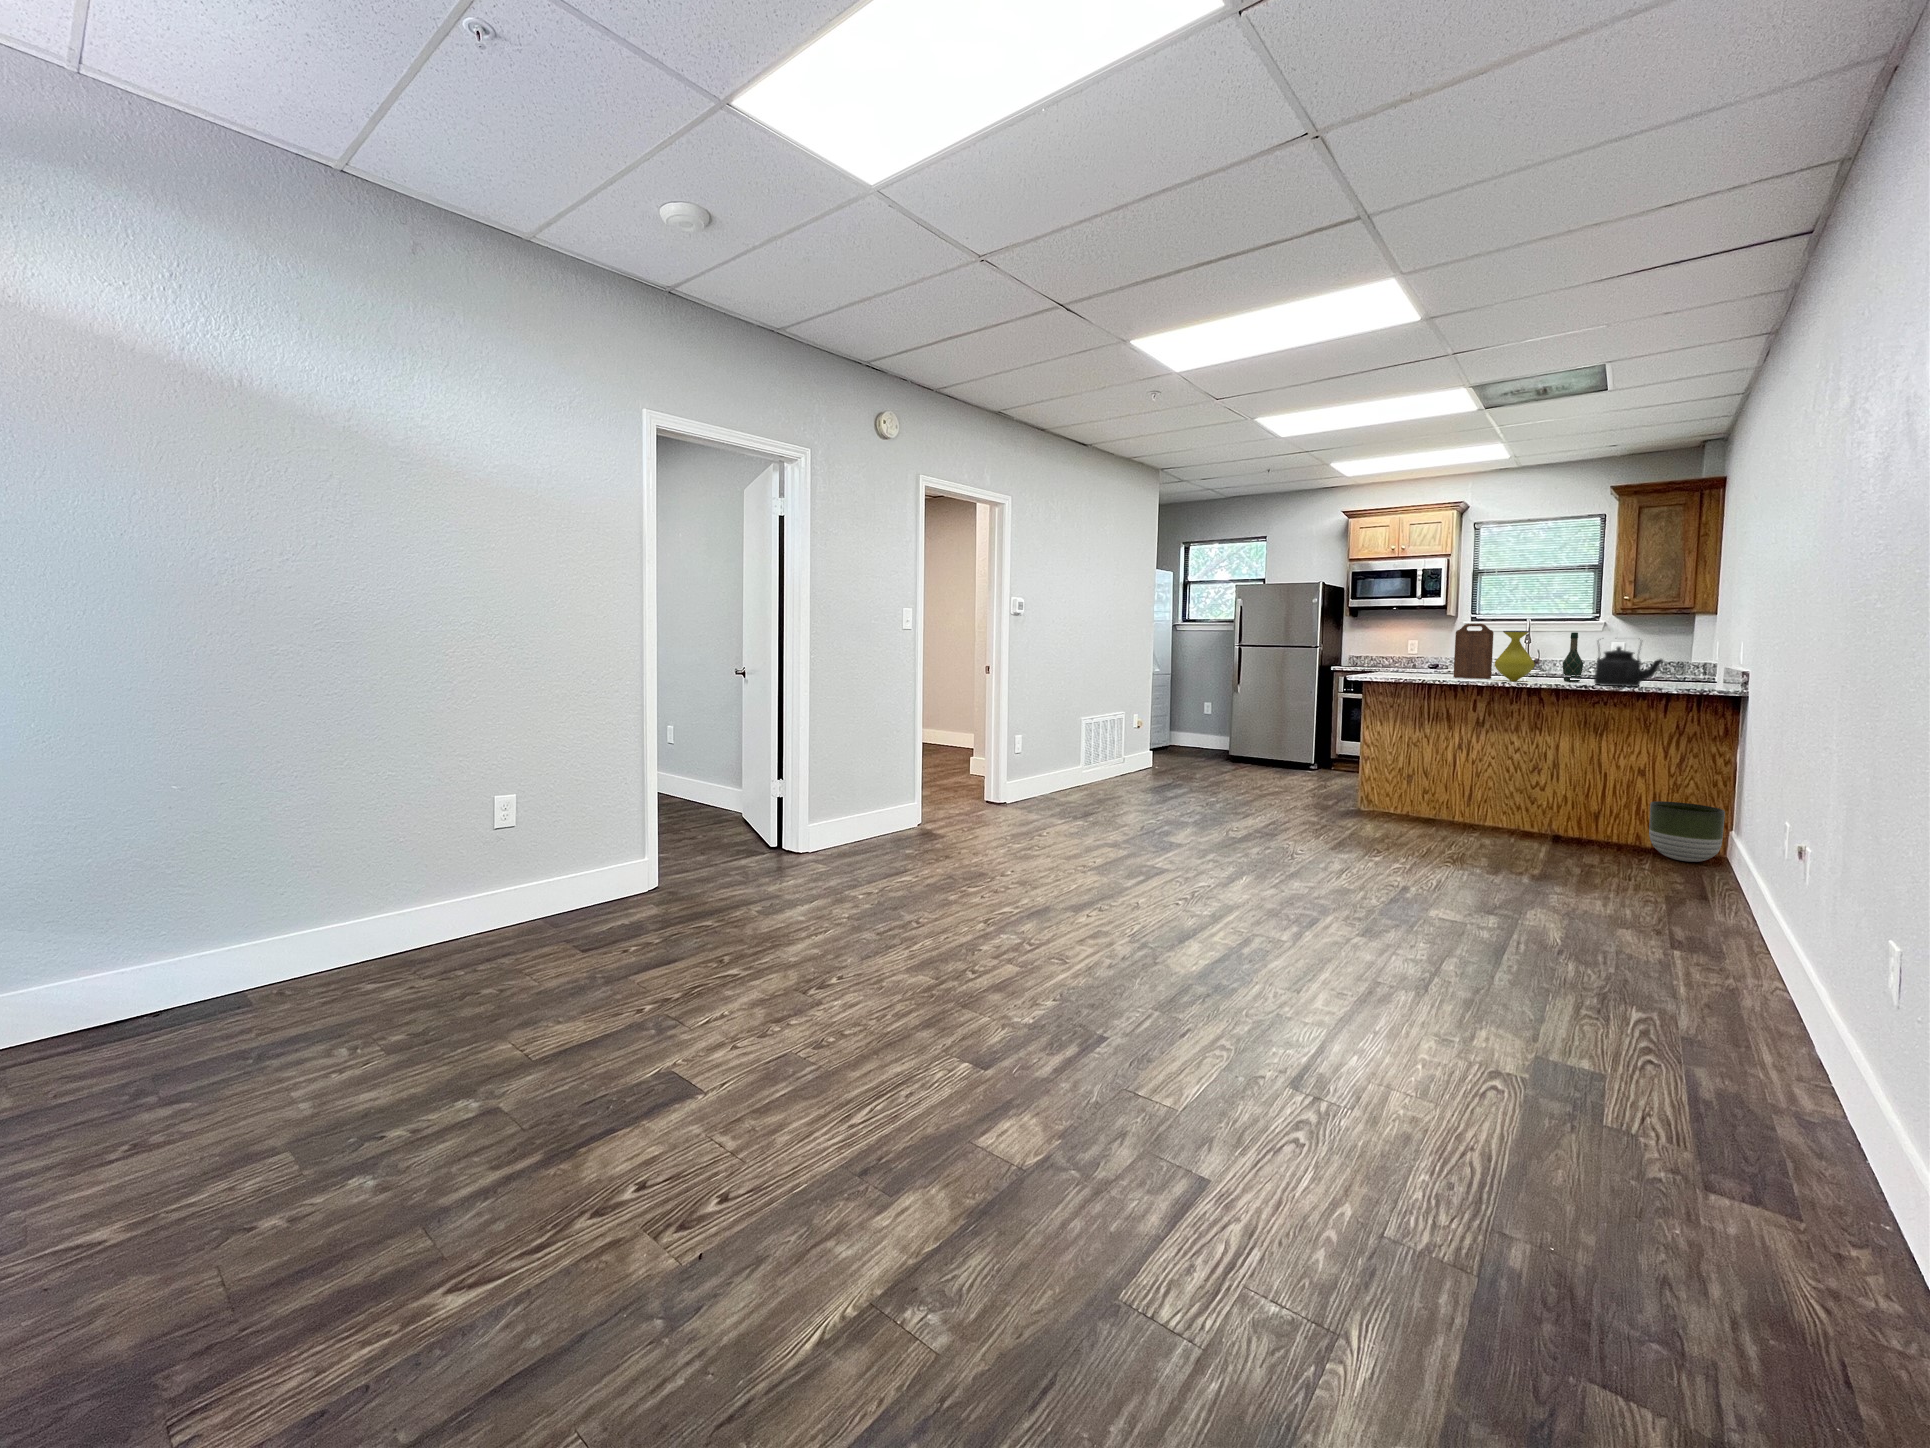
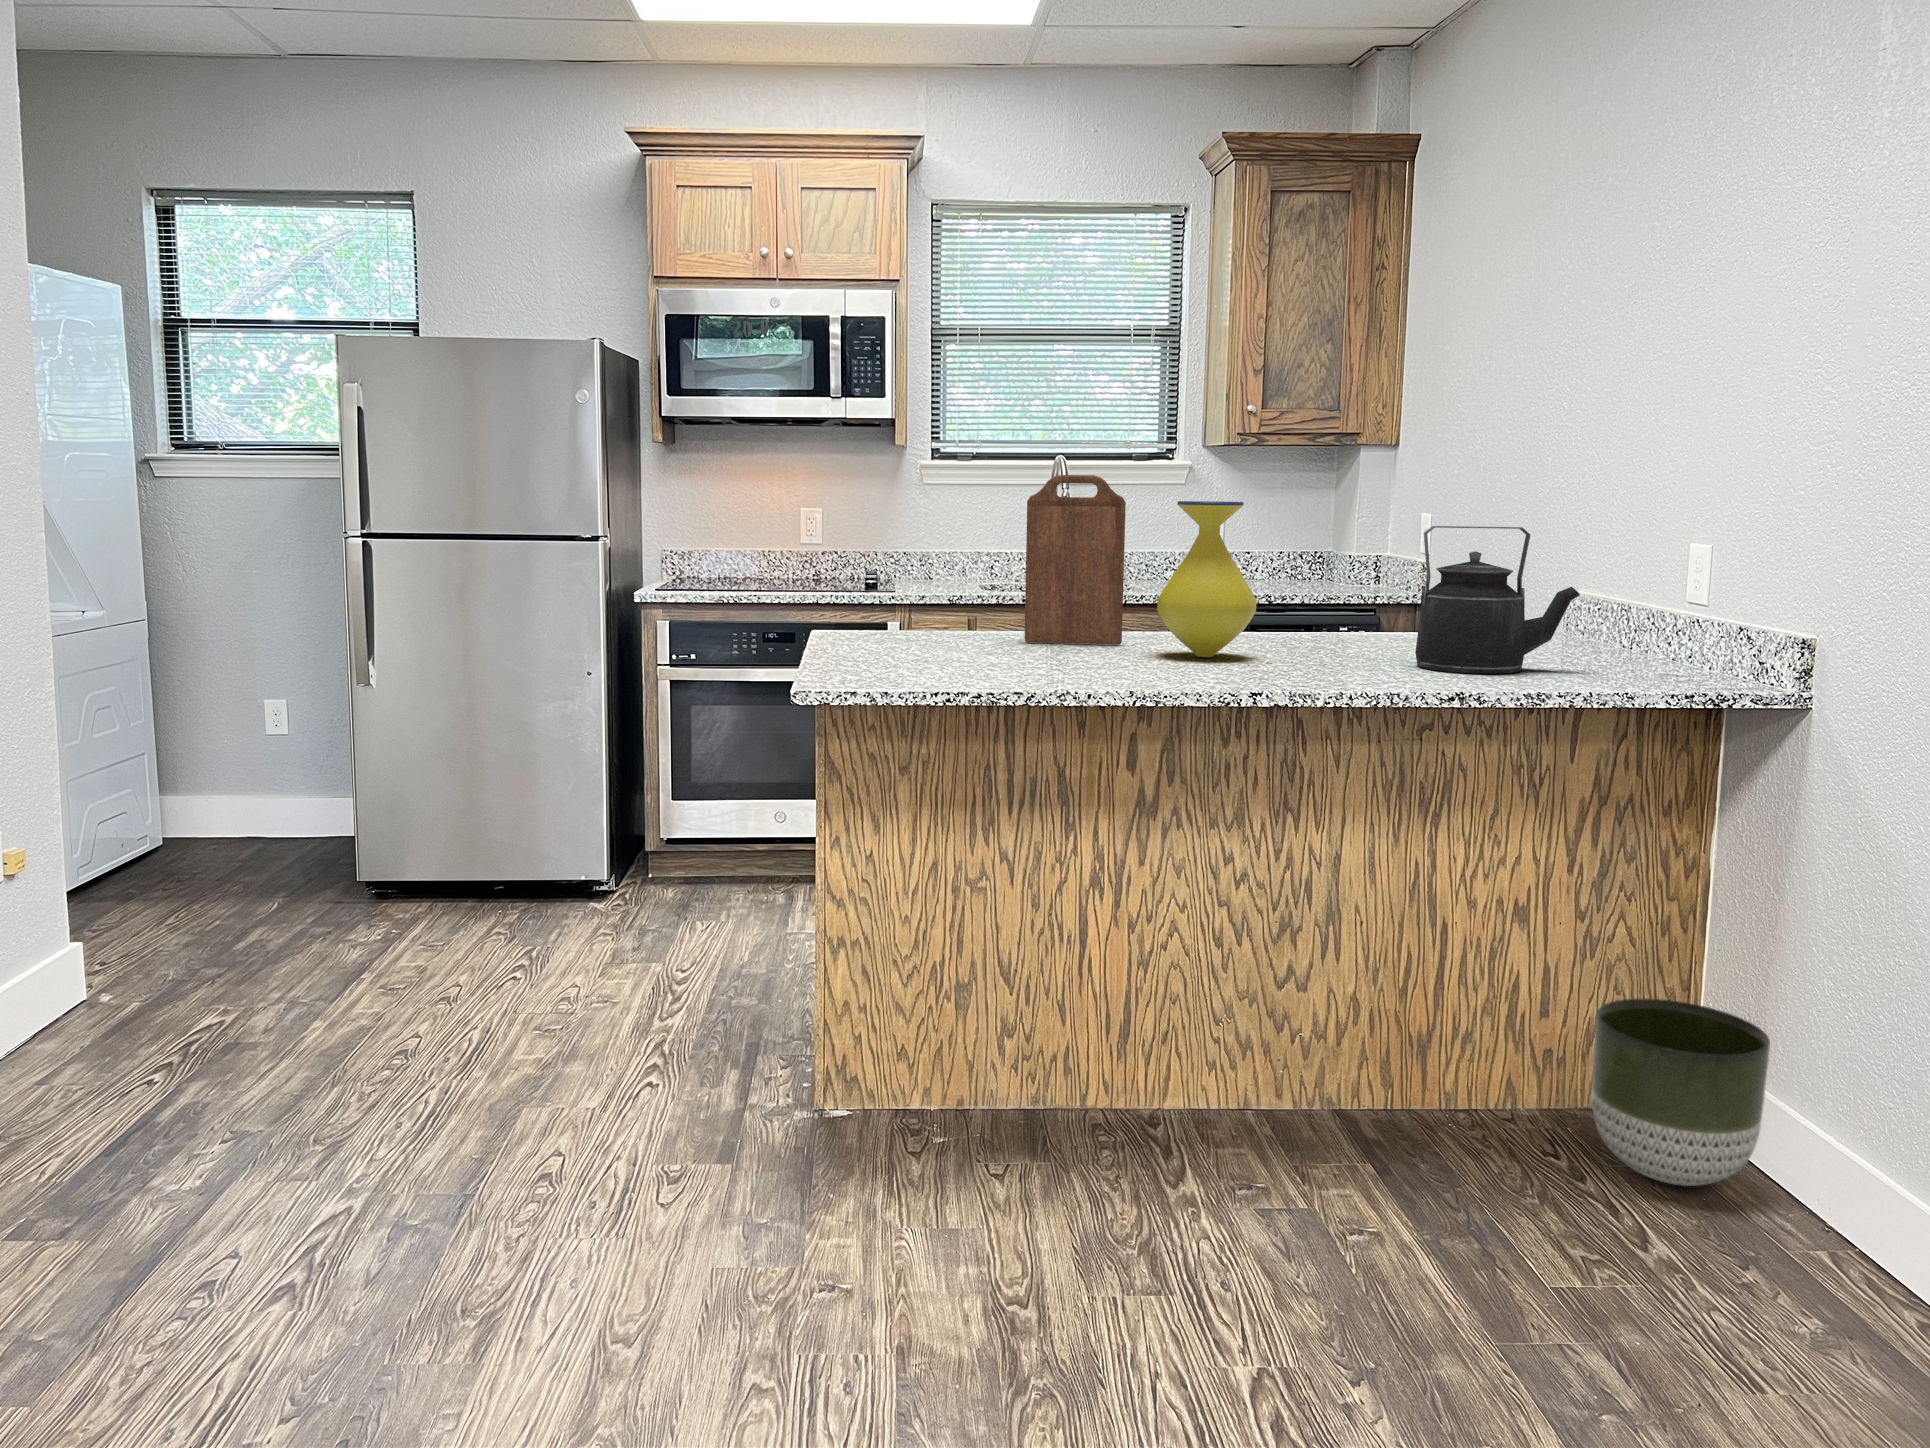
wine bottle: present [1563,632,1583,682] -> none [1270,502,1316,643]

